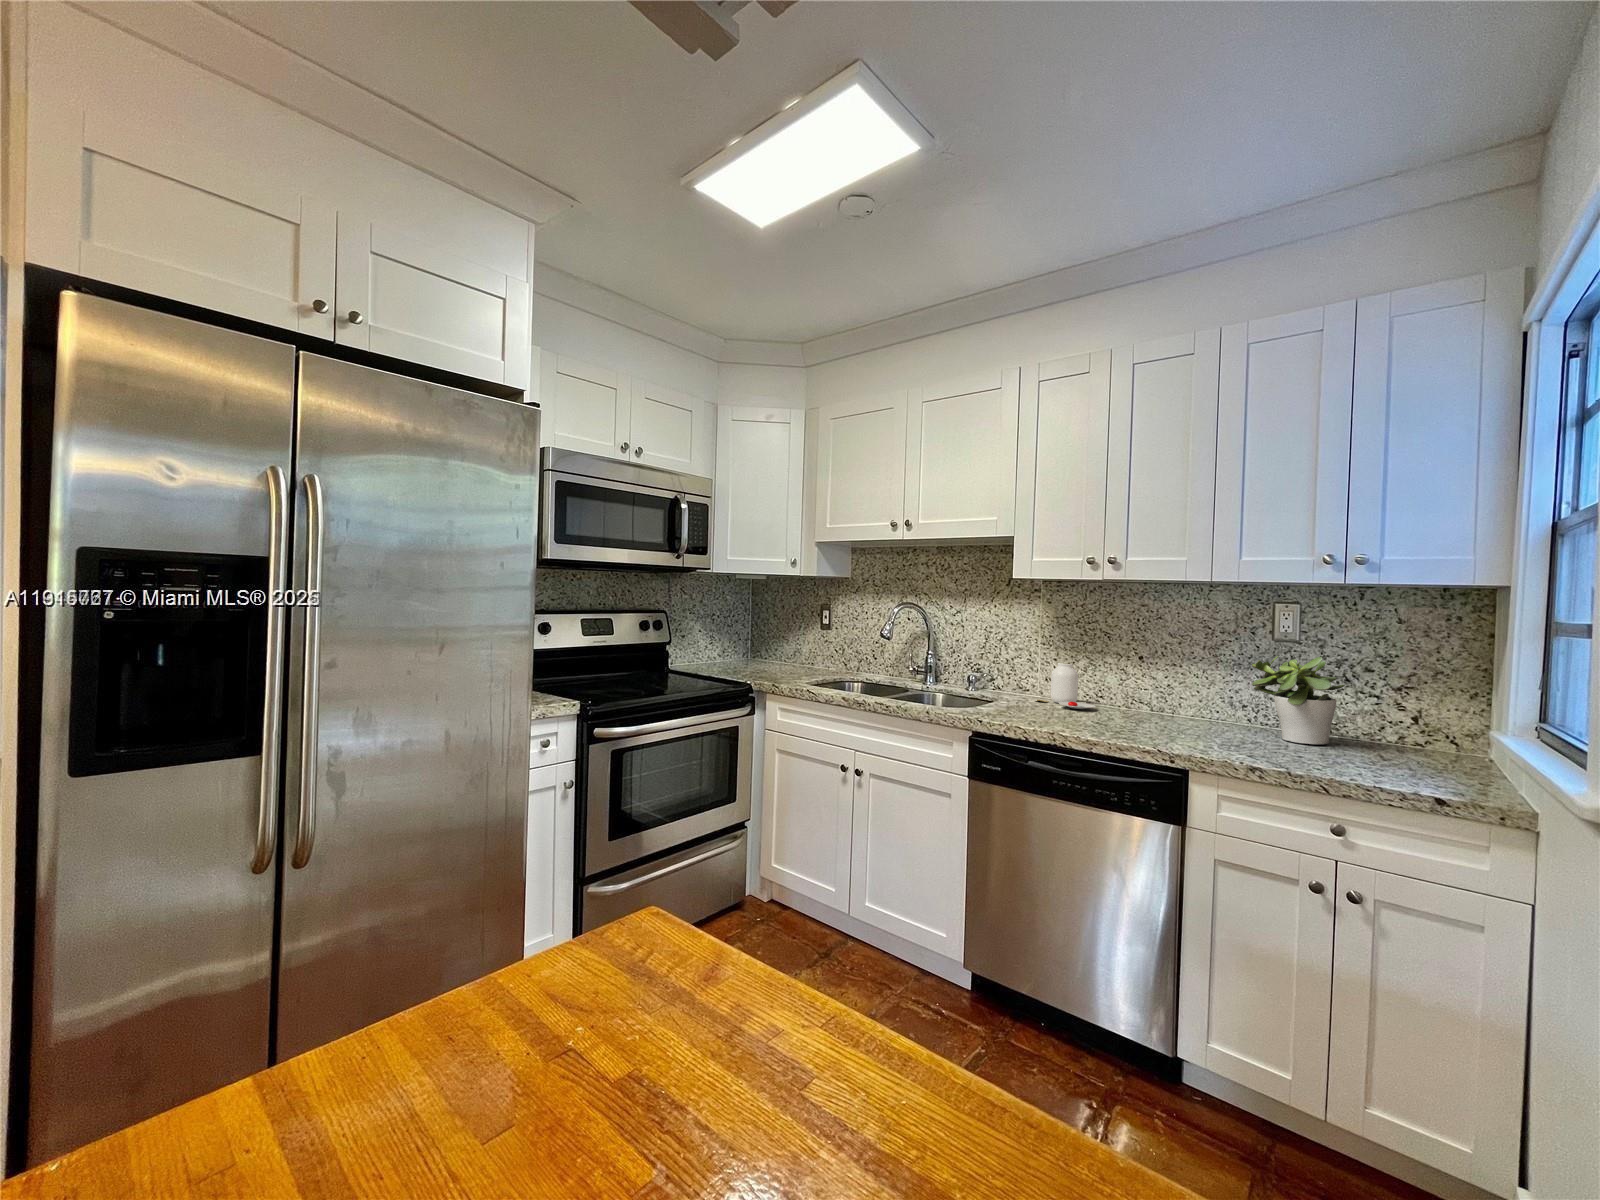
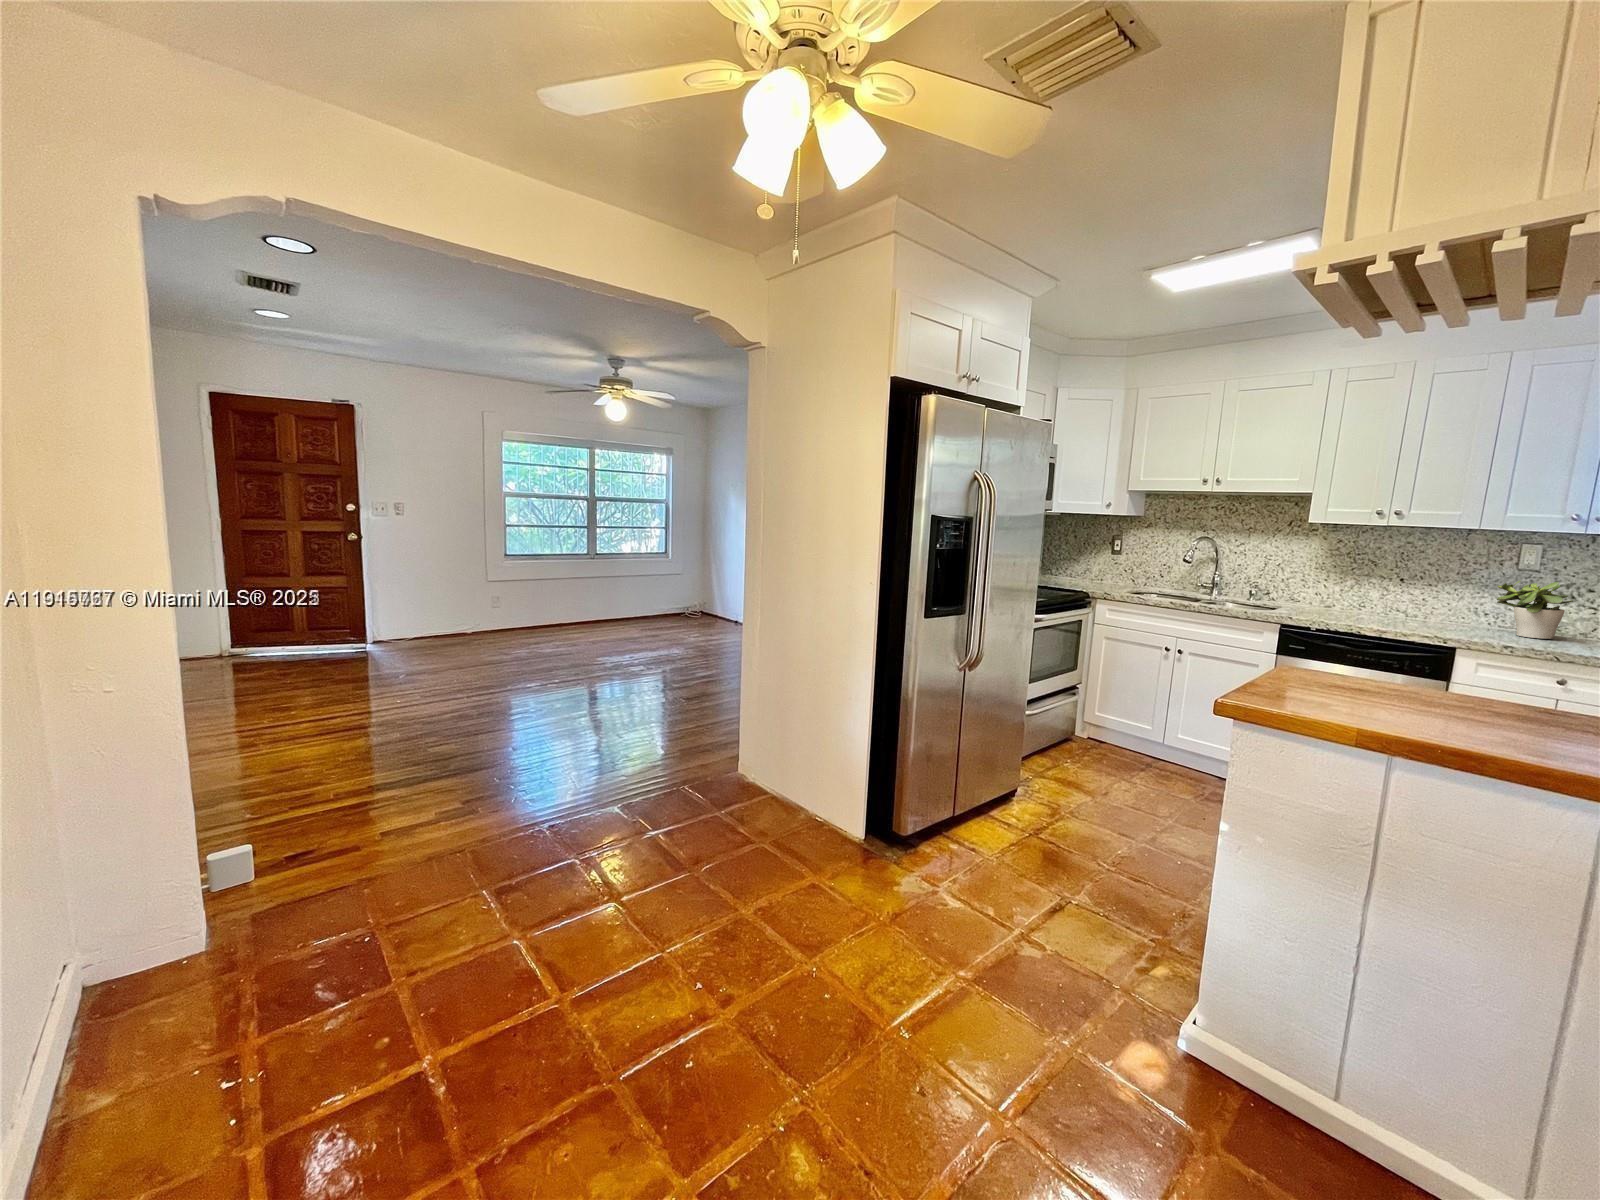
jar: present [1038,663,1096,709] -> none [1304,582,1360,614]

